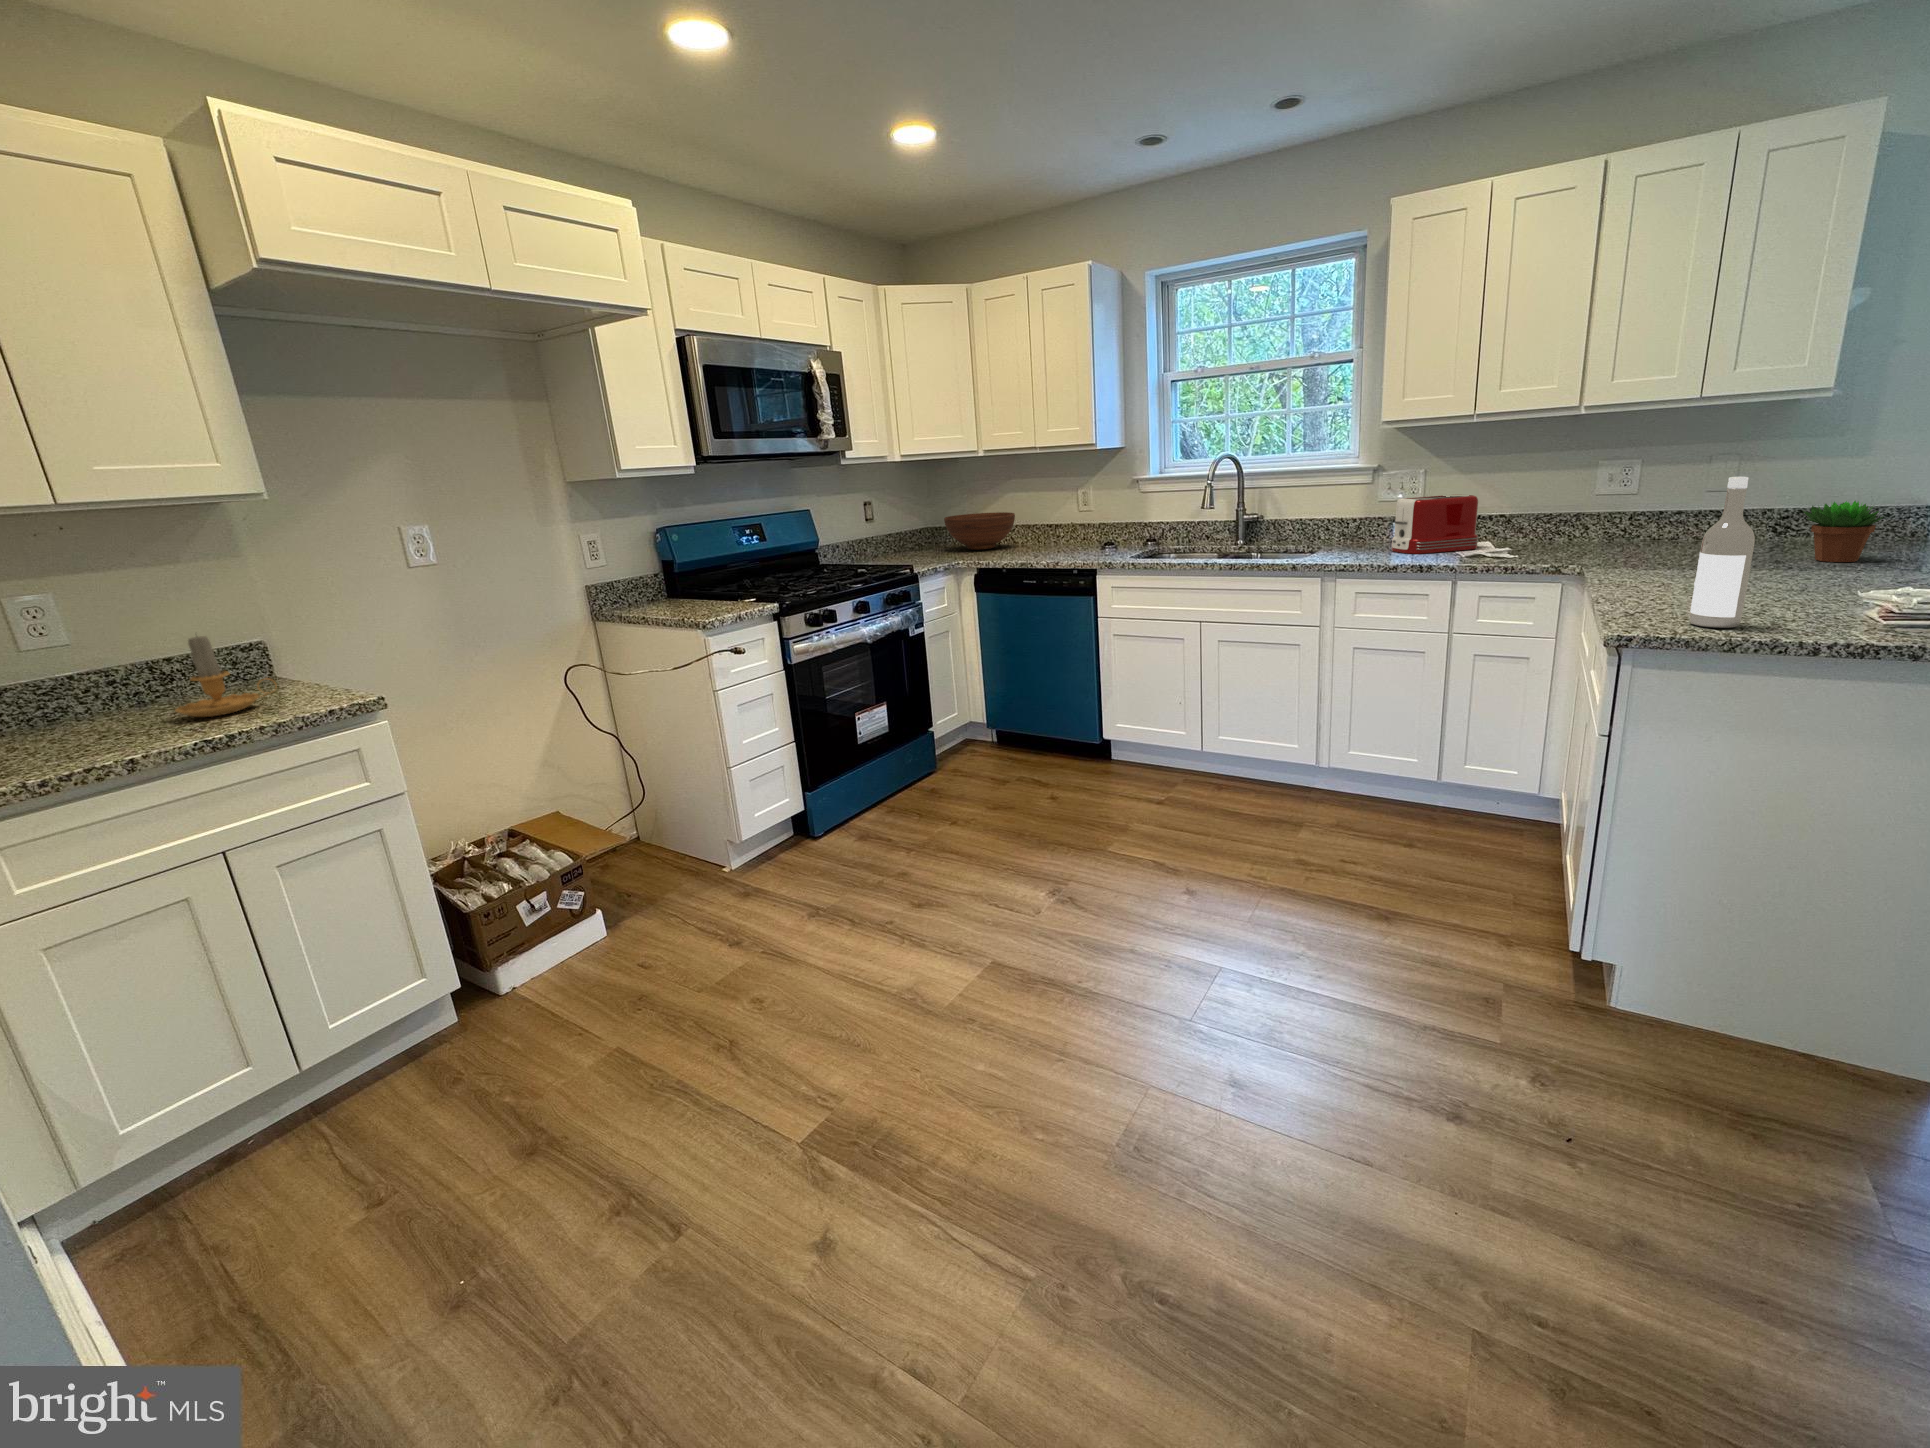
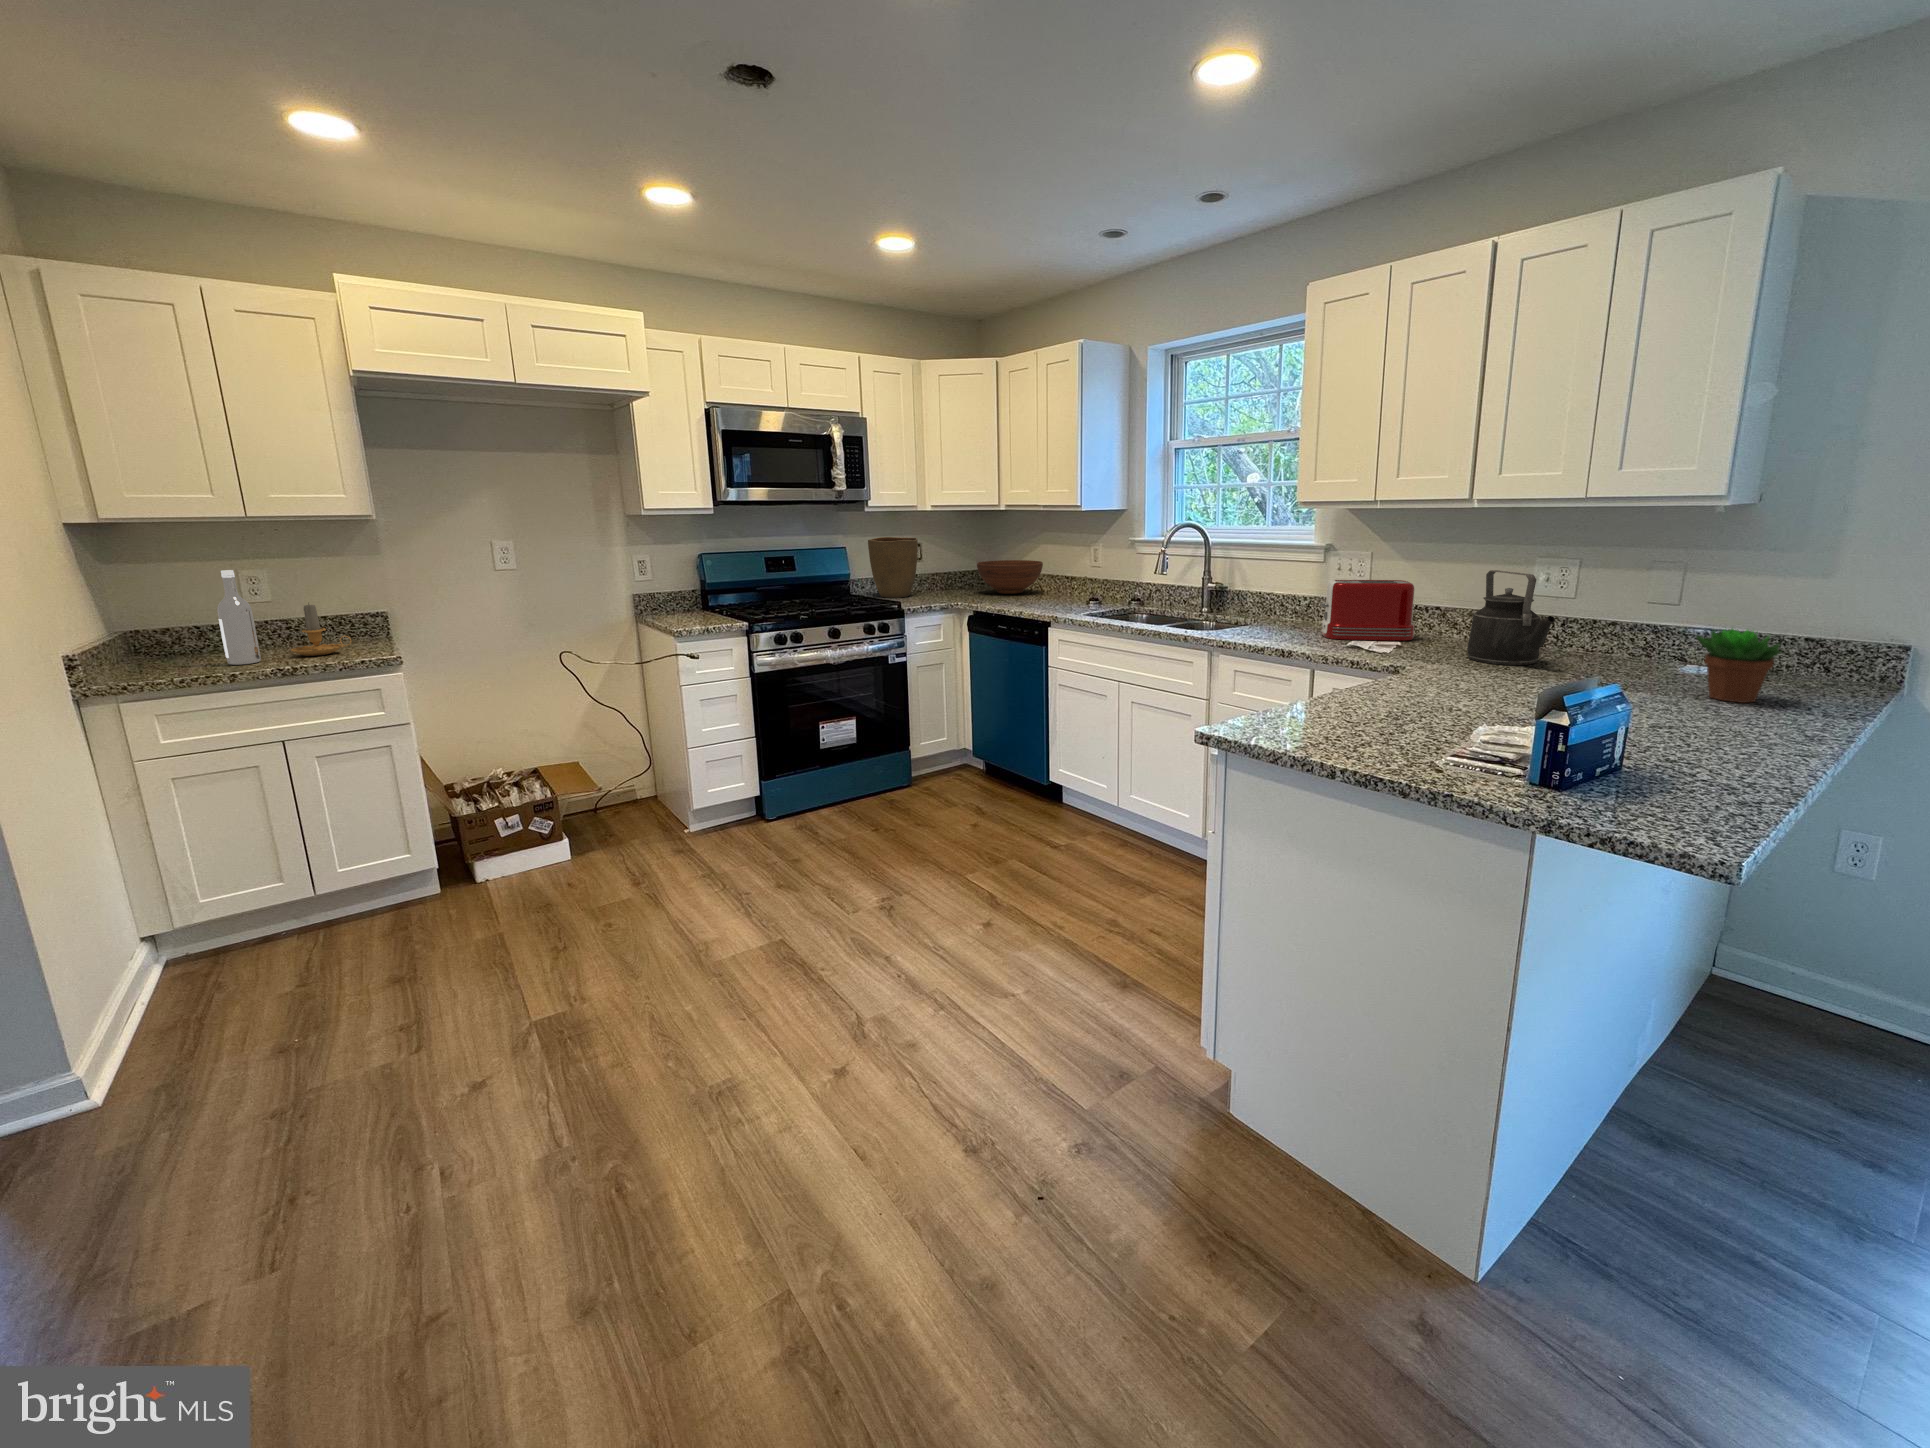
kettle: none [1563,474,1665,557] -> present [1467,570,1555,665]
wine bottle: present [1690,477,1755,628] -> present [217,570,261,665]
vase: none [835,494,892,564] -> present [868,537,918,598]

